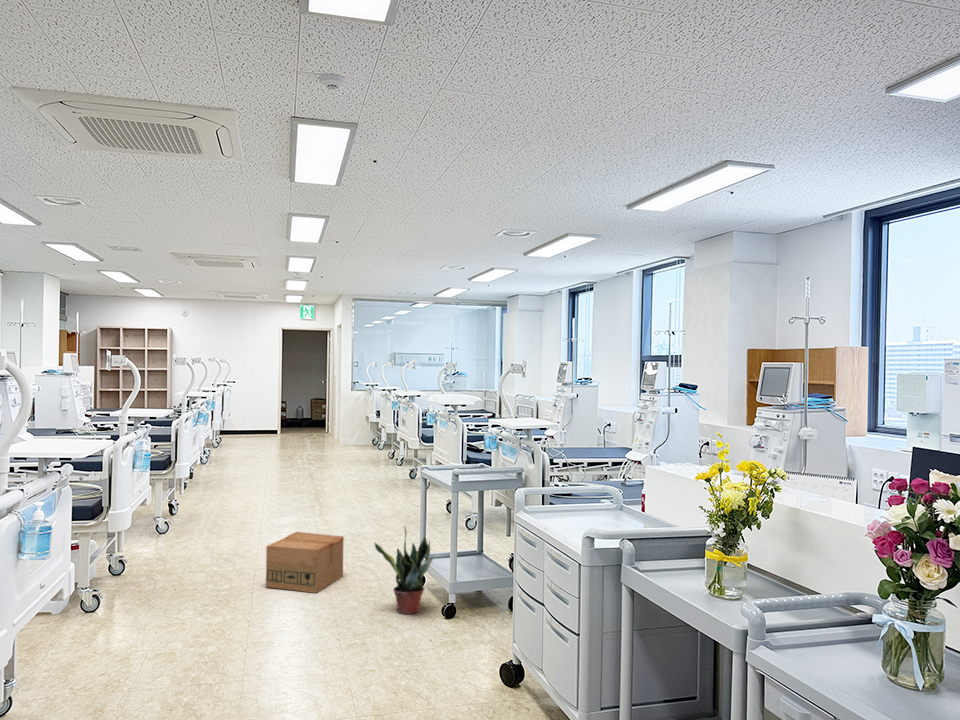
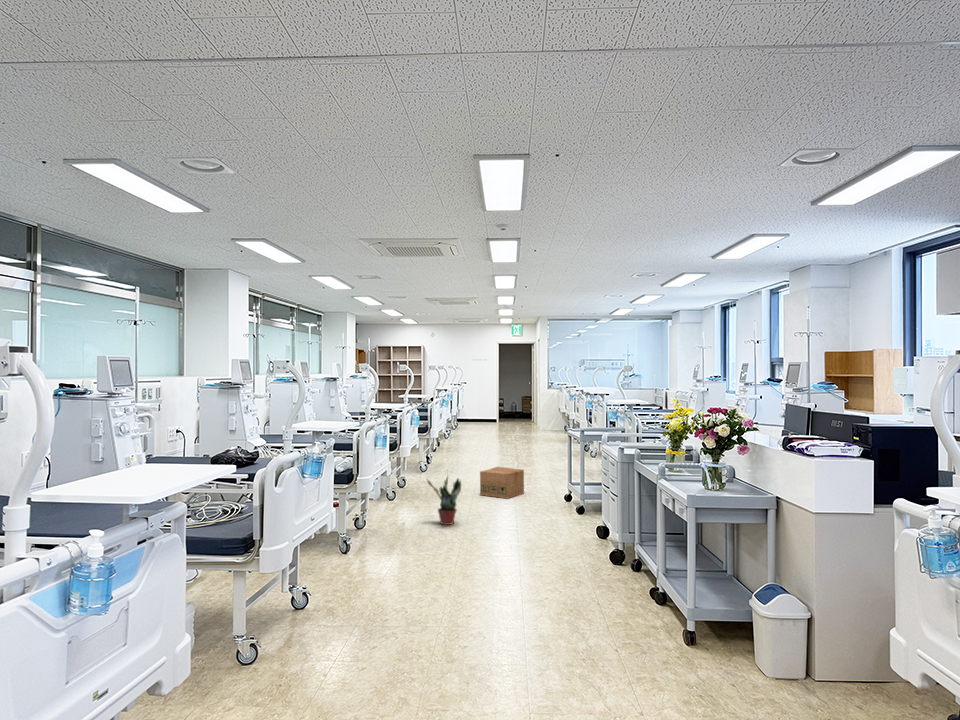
potted plant: present [375,528,434,614] -> present [428,478,461,525]

